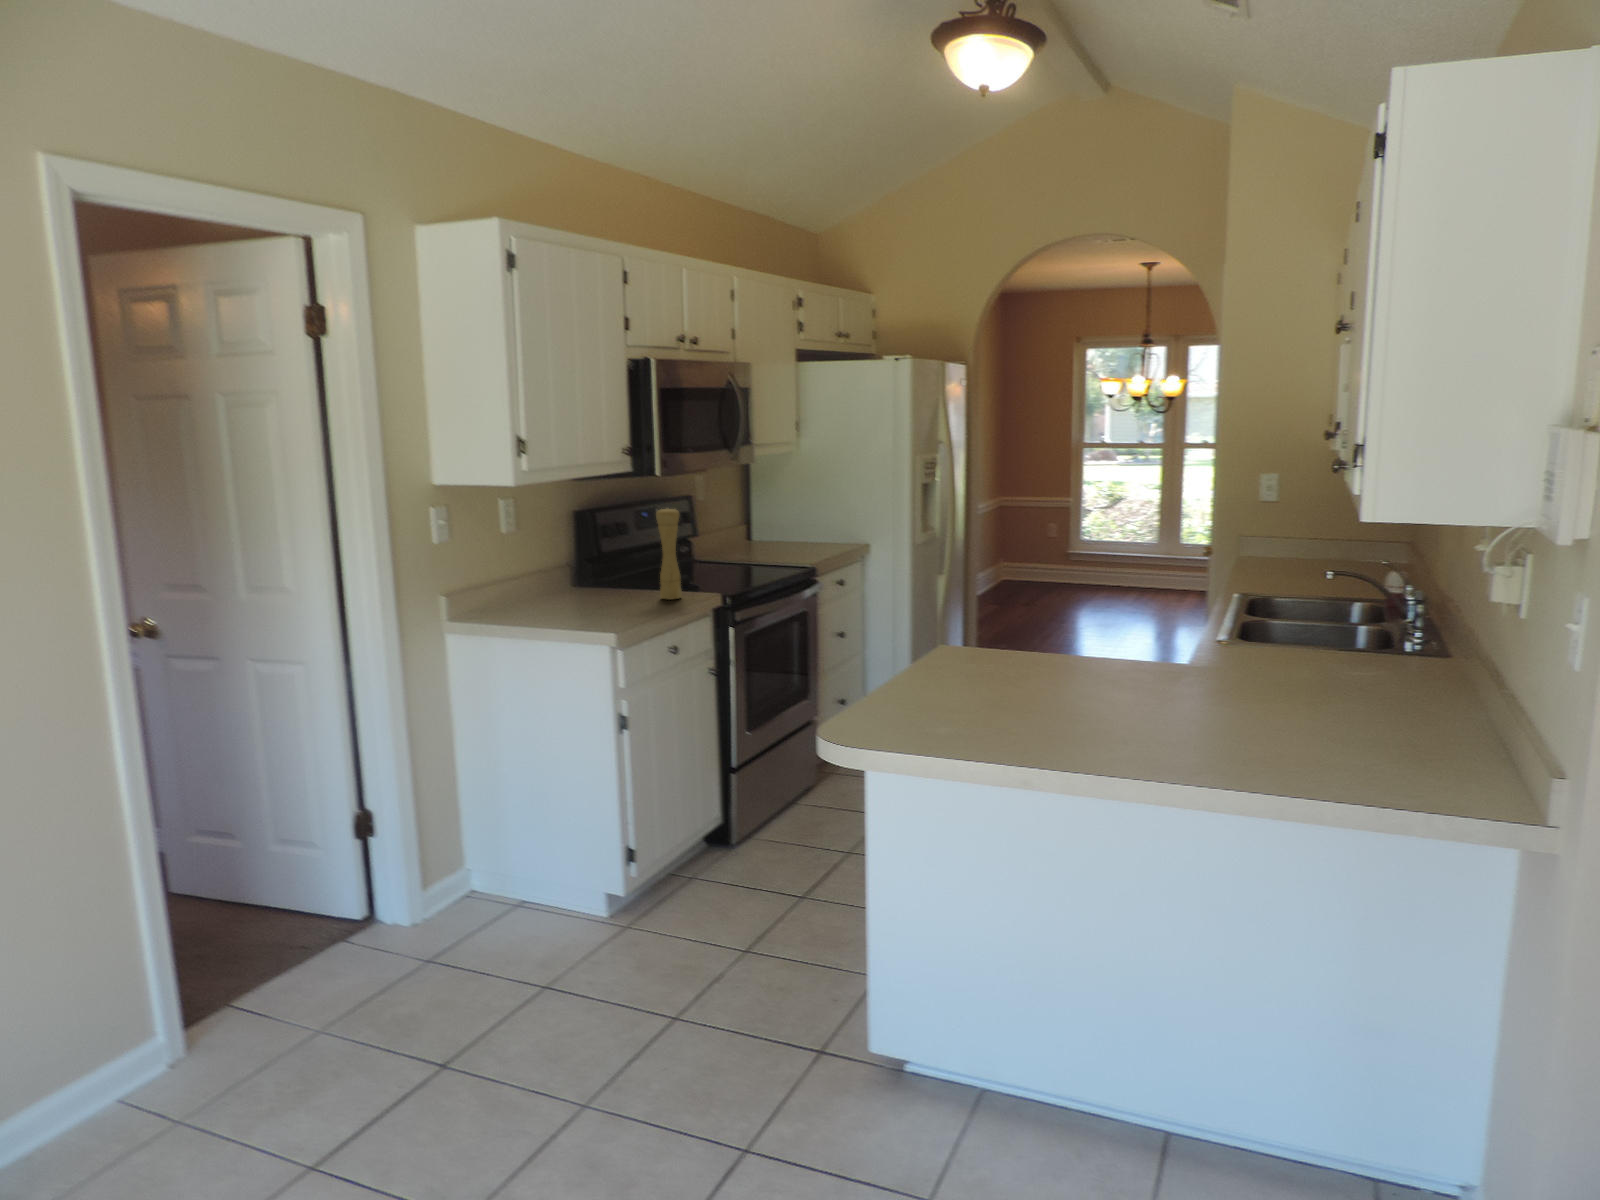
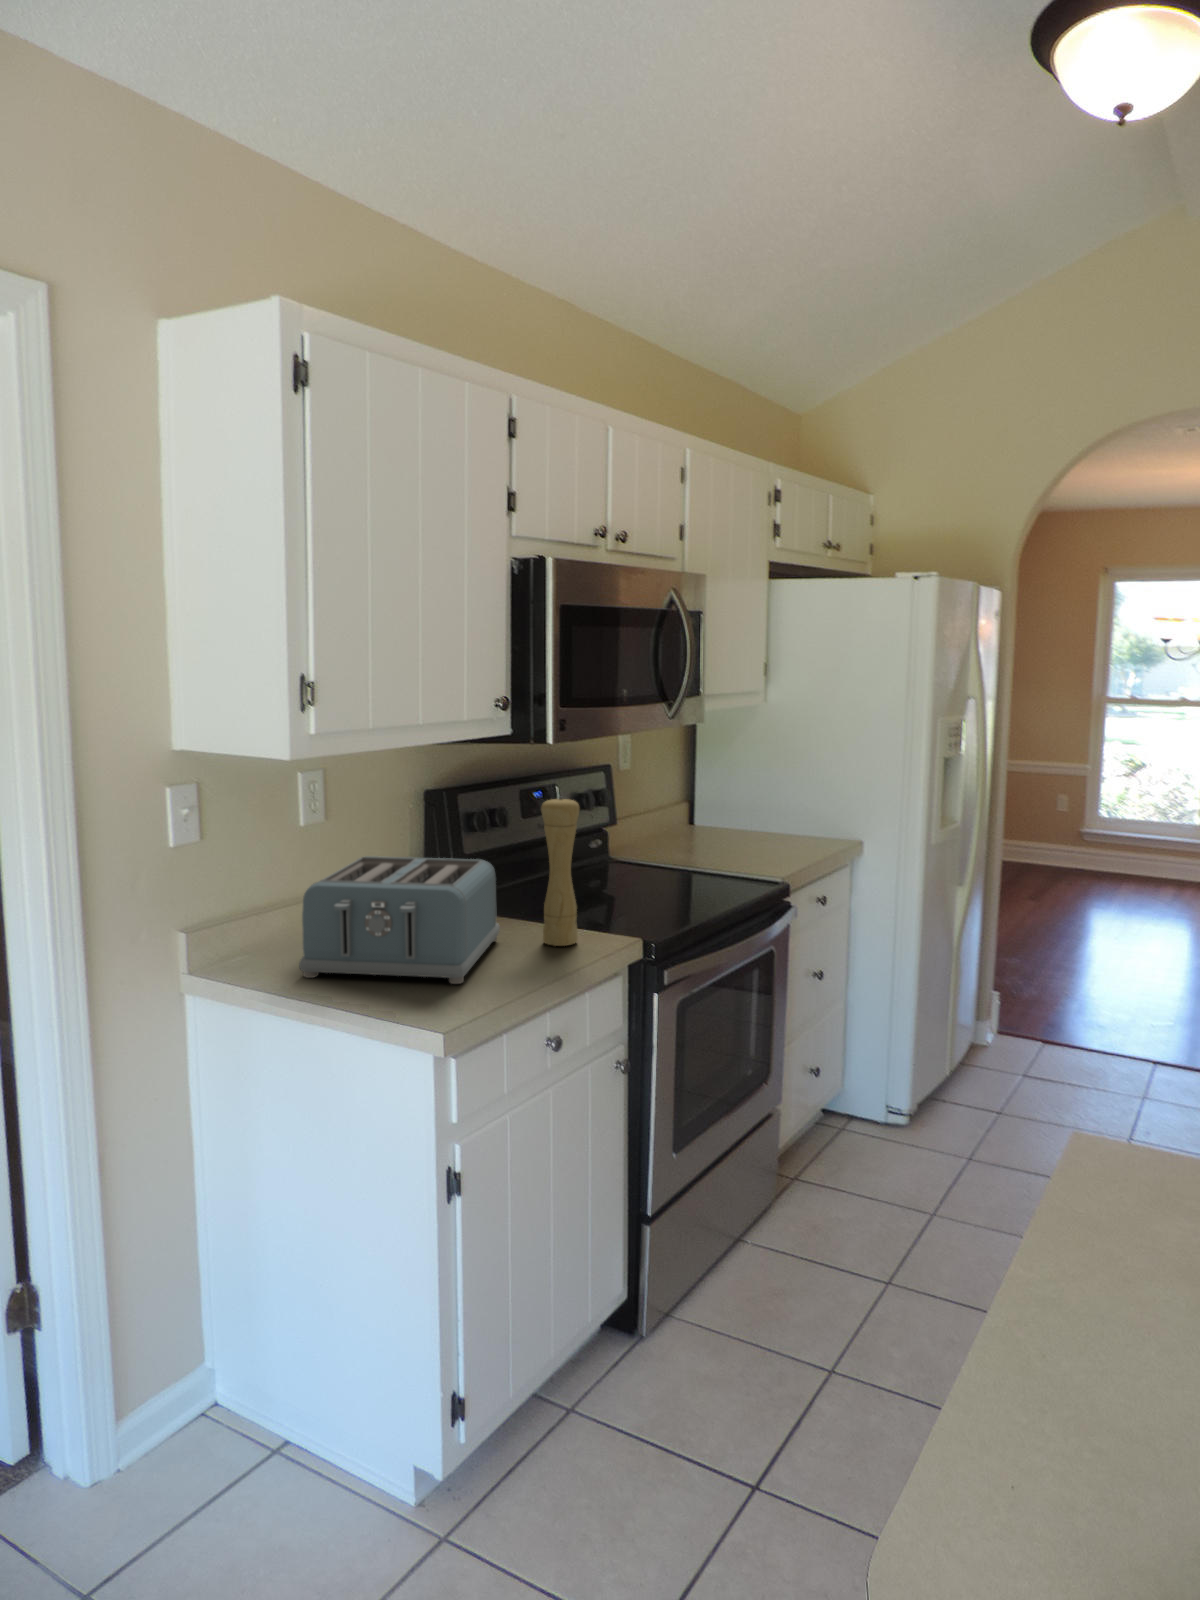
toaster: none [518,548,633,618] -> present [299,856,500,984]

